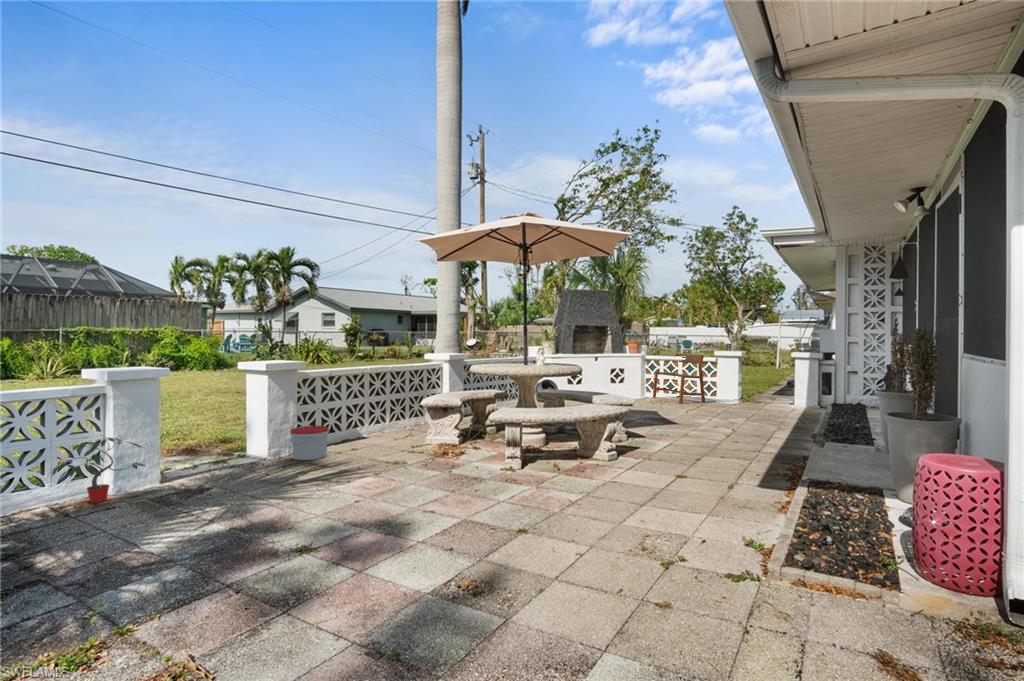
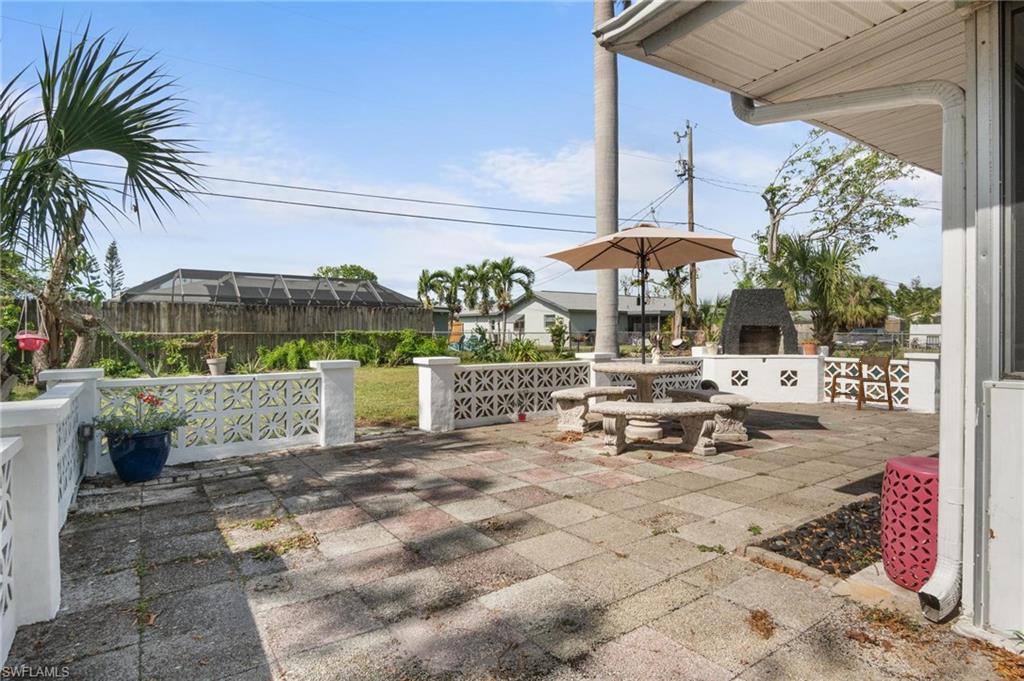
bucket: present [290,426,329,460] -> none [445,409,473,435]
potted plant: present [52,438,145,503] -> present [507,390,540,422]

